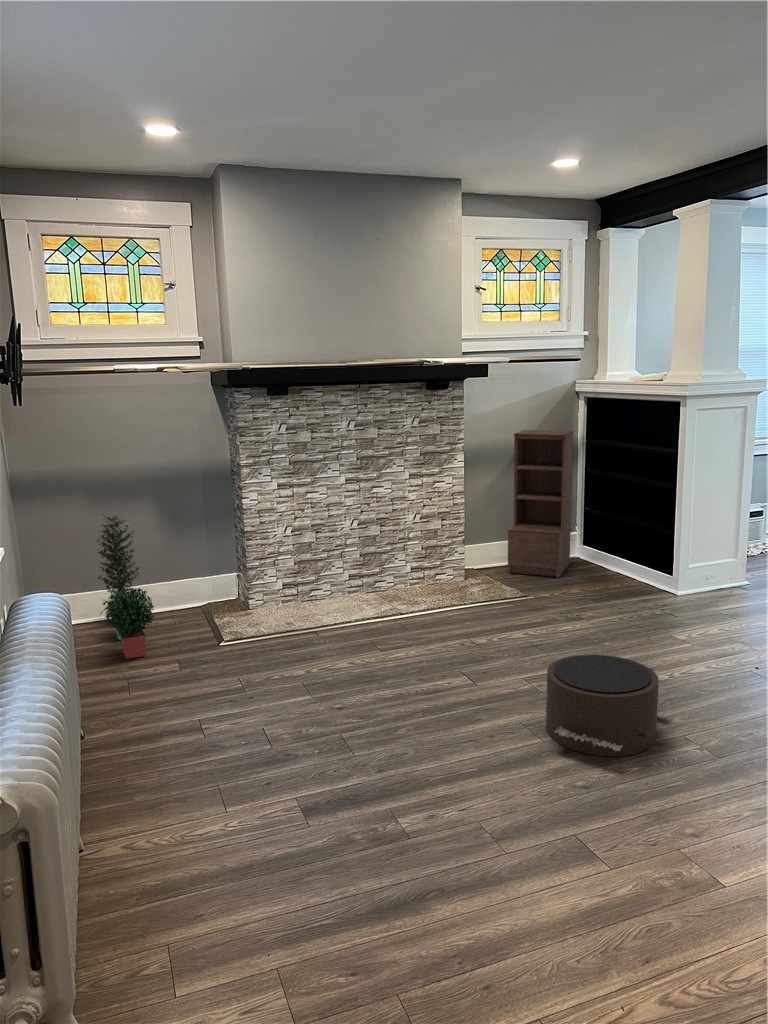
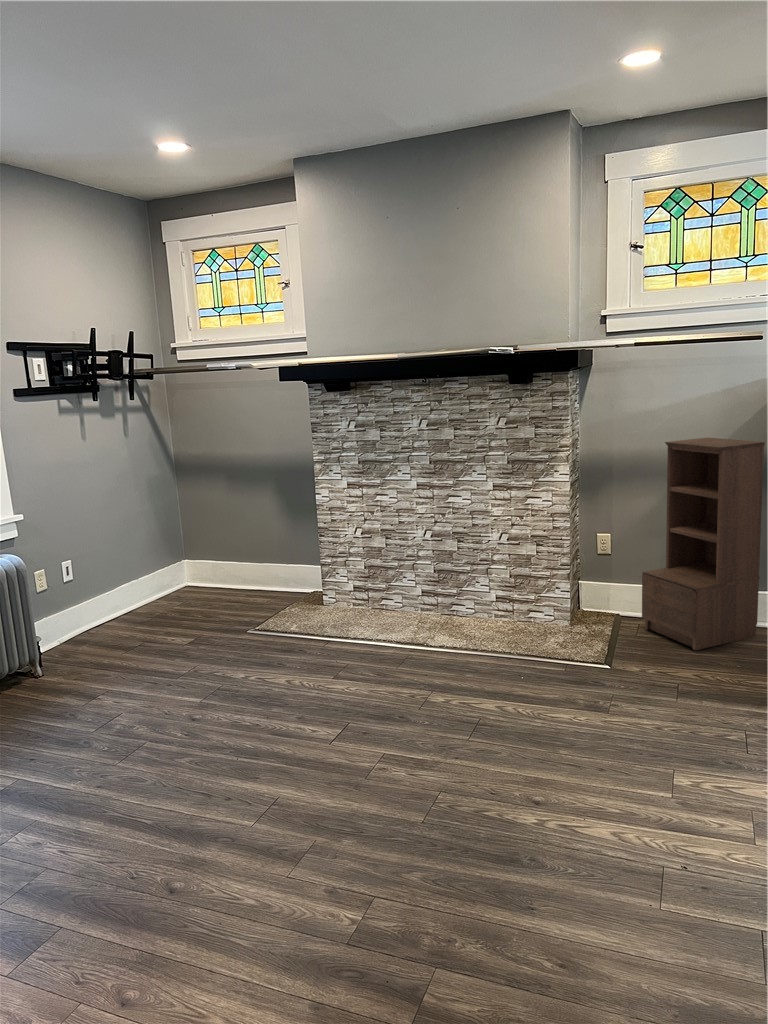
potted plant: present [95,514,154,659] -> none [153,496,252,626]
pouf: present [546,655,666,756] -> none [199,742,391,903]

